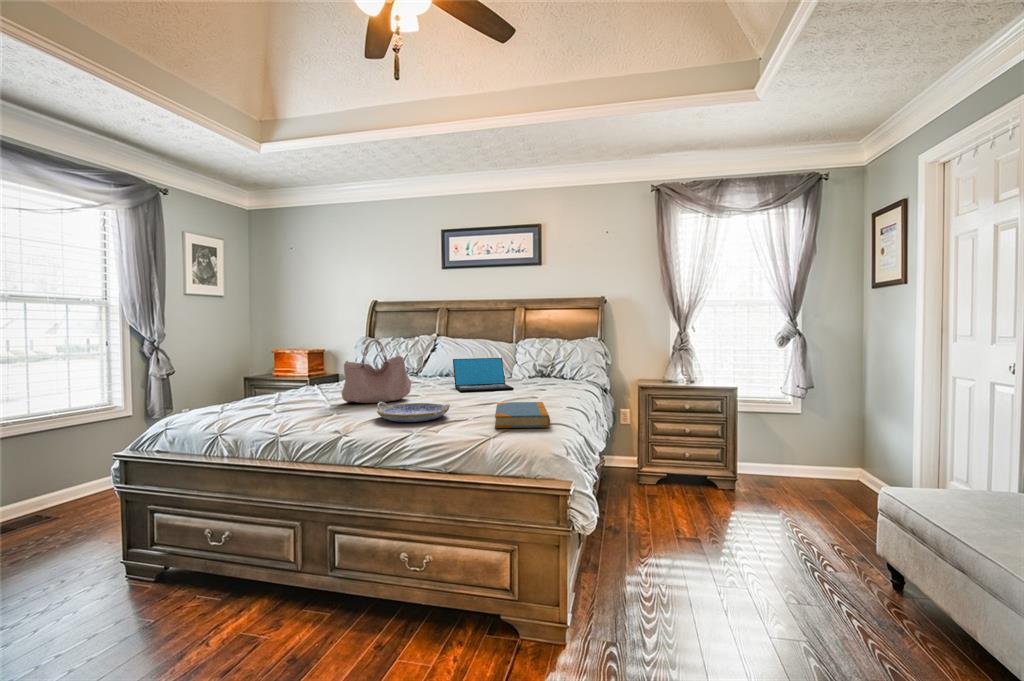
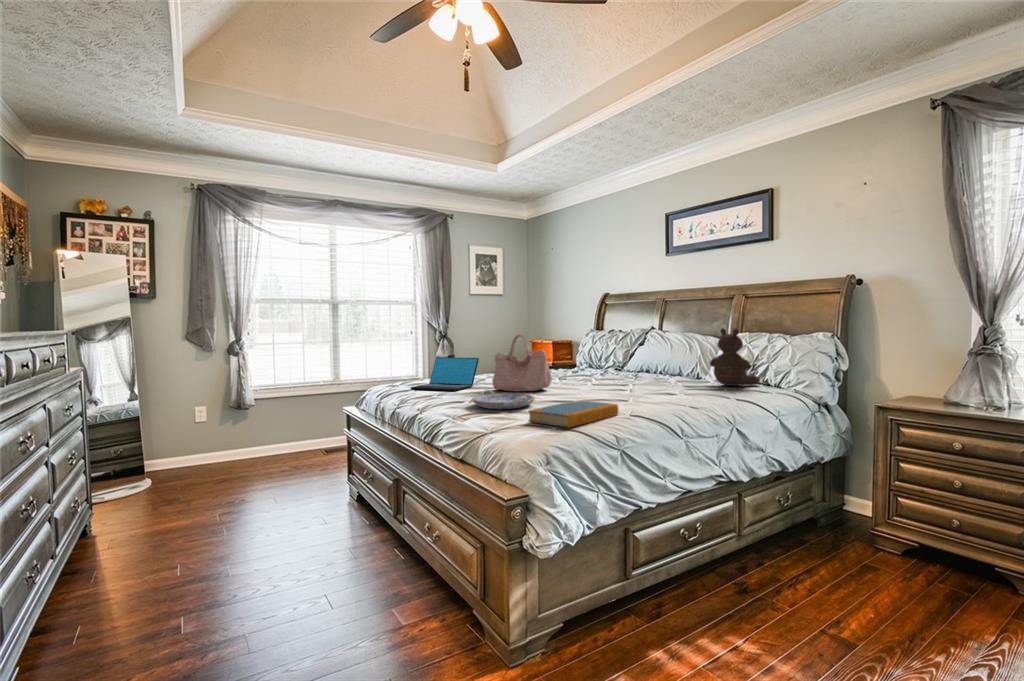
teddy bear: none [523,334,562,381] -> present [710,328,760,386]
laptop: present [453,358,514,392] -> present [411,357,479,391]

